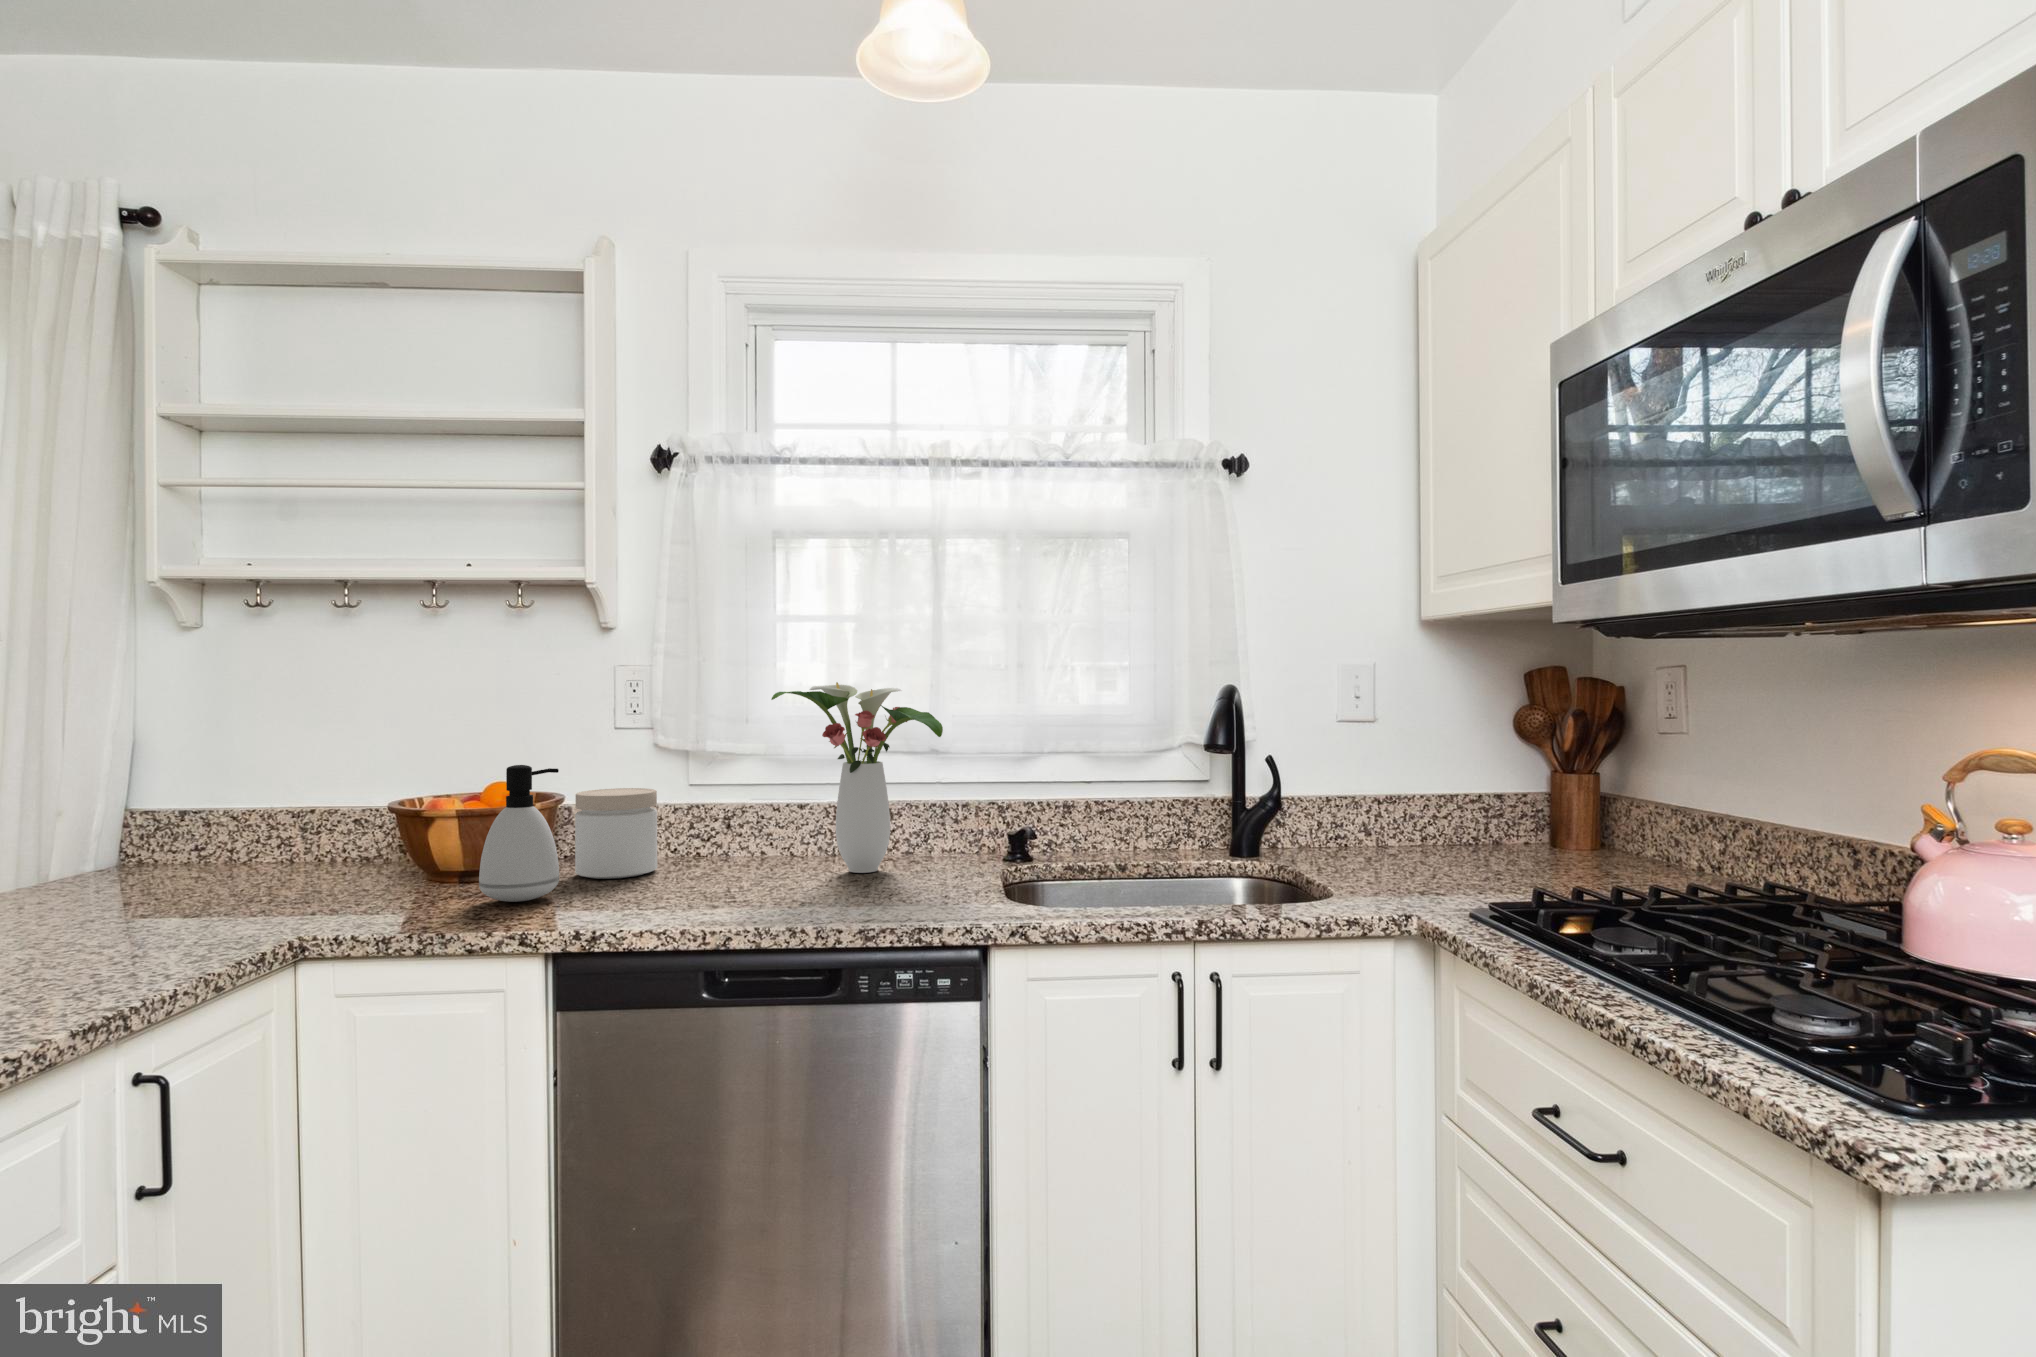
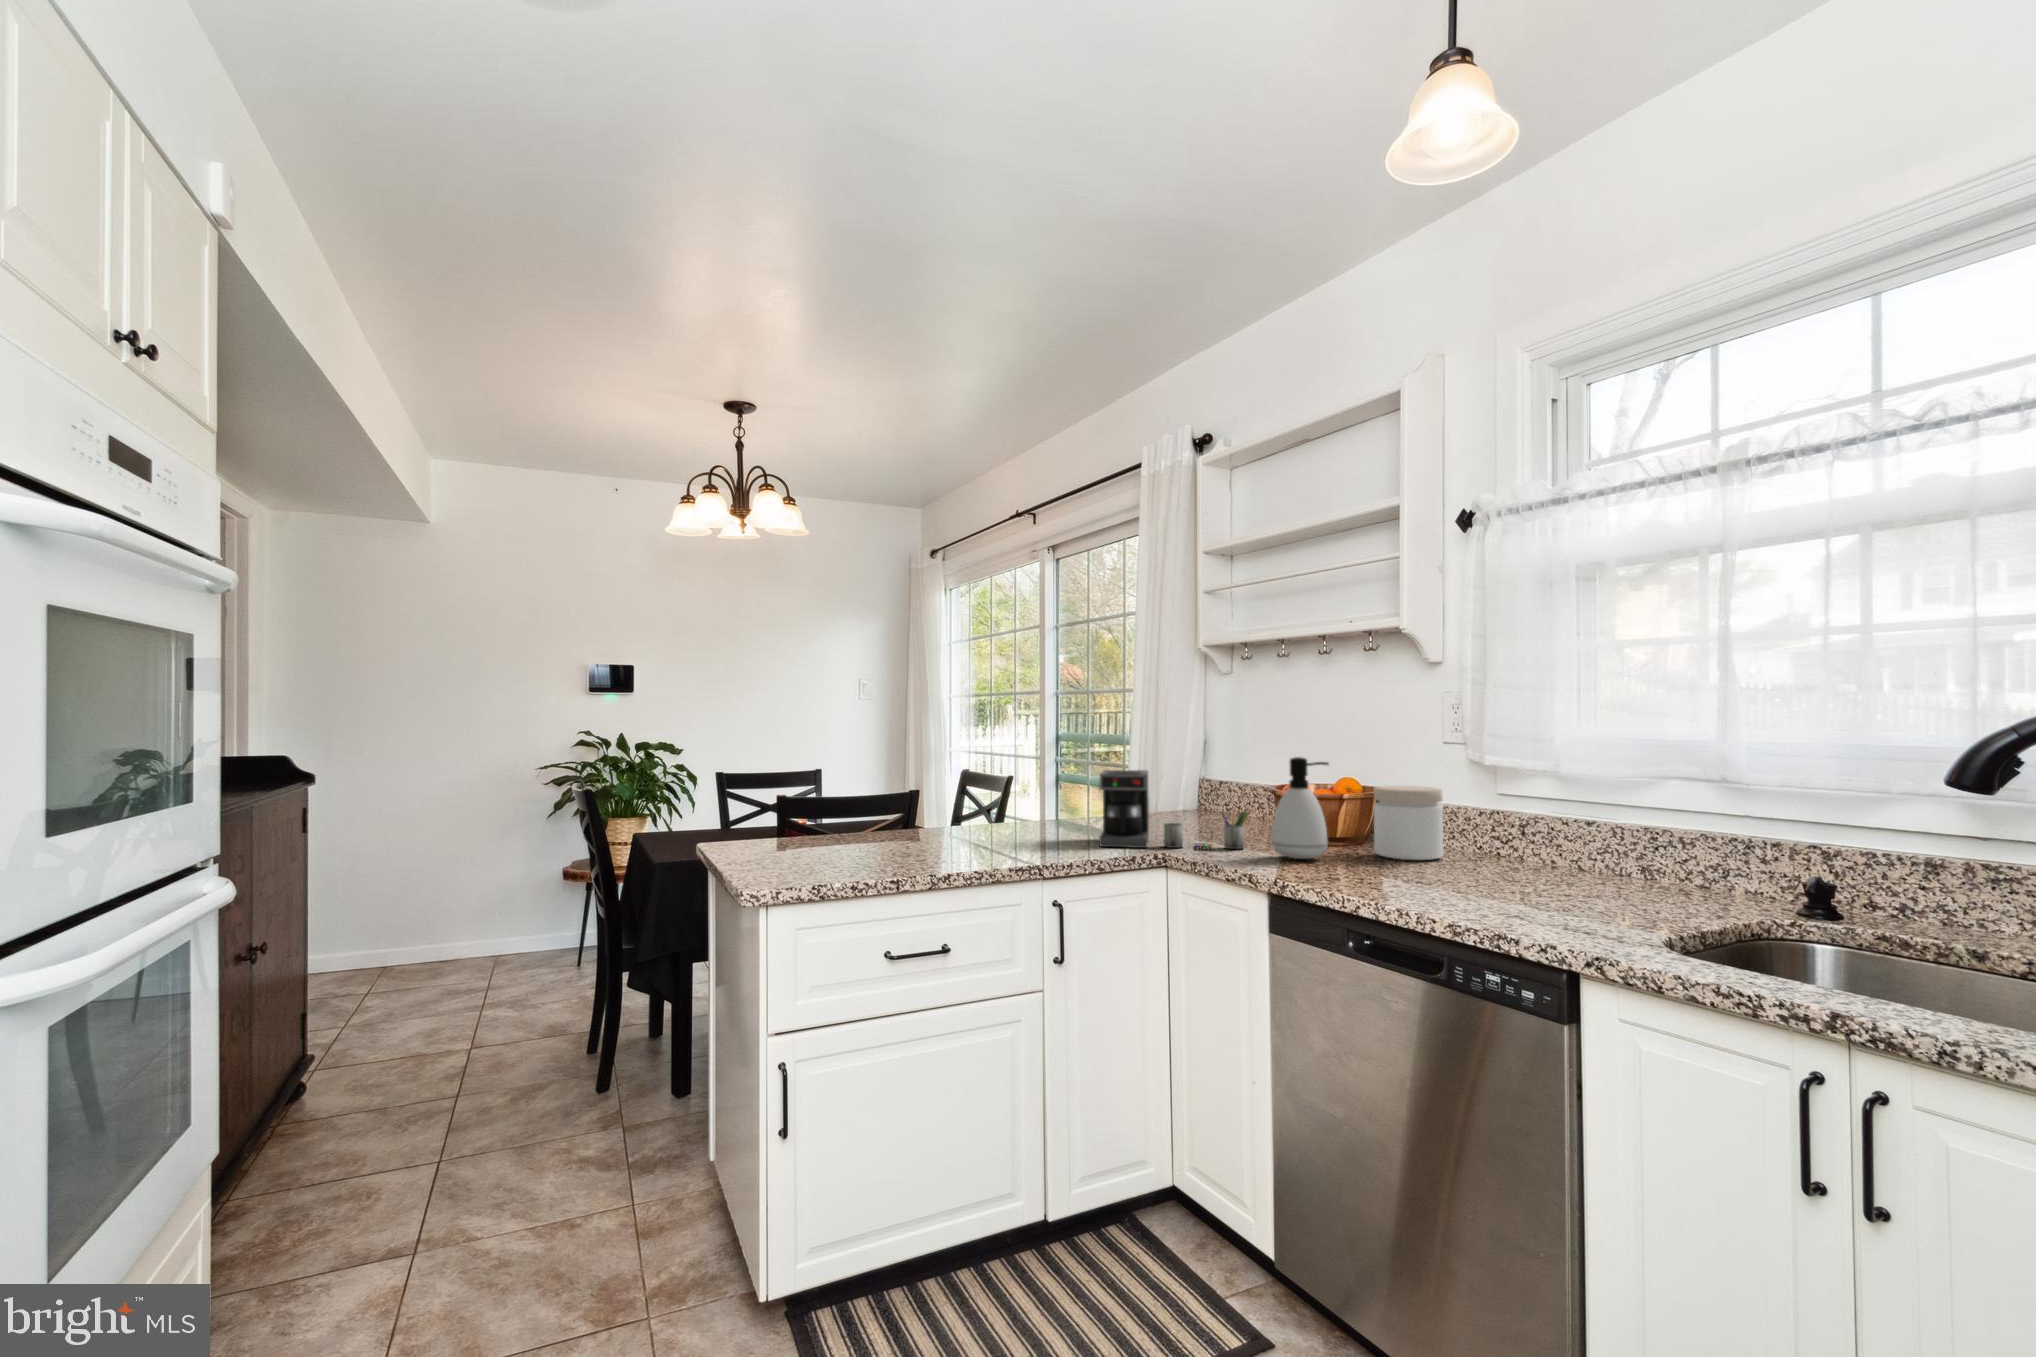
flower arrangement: present [771,682,943,873] -> none [1479,695,1651,894]
coffee maker: none [108,807,412,952] -> present [1099,770,1249,849]

